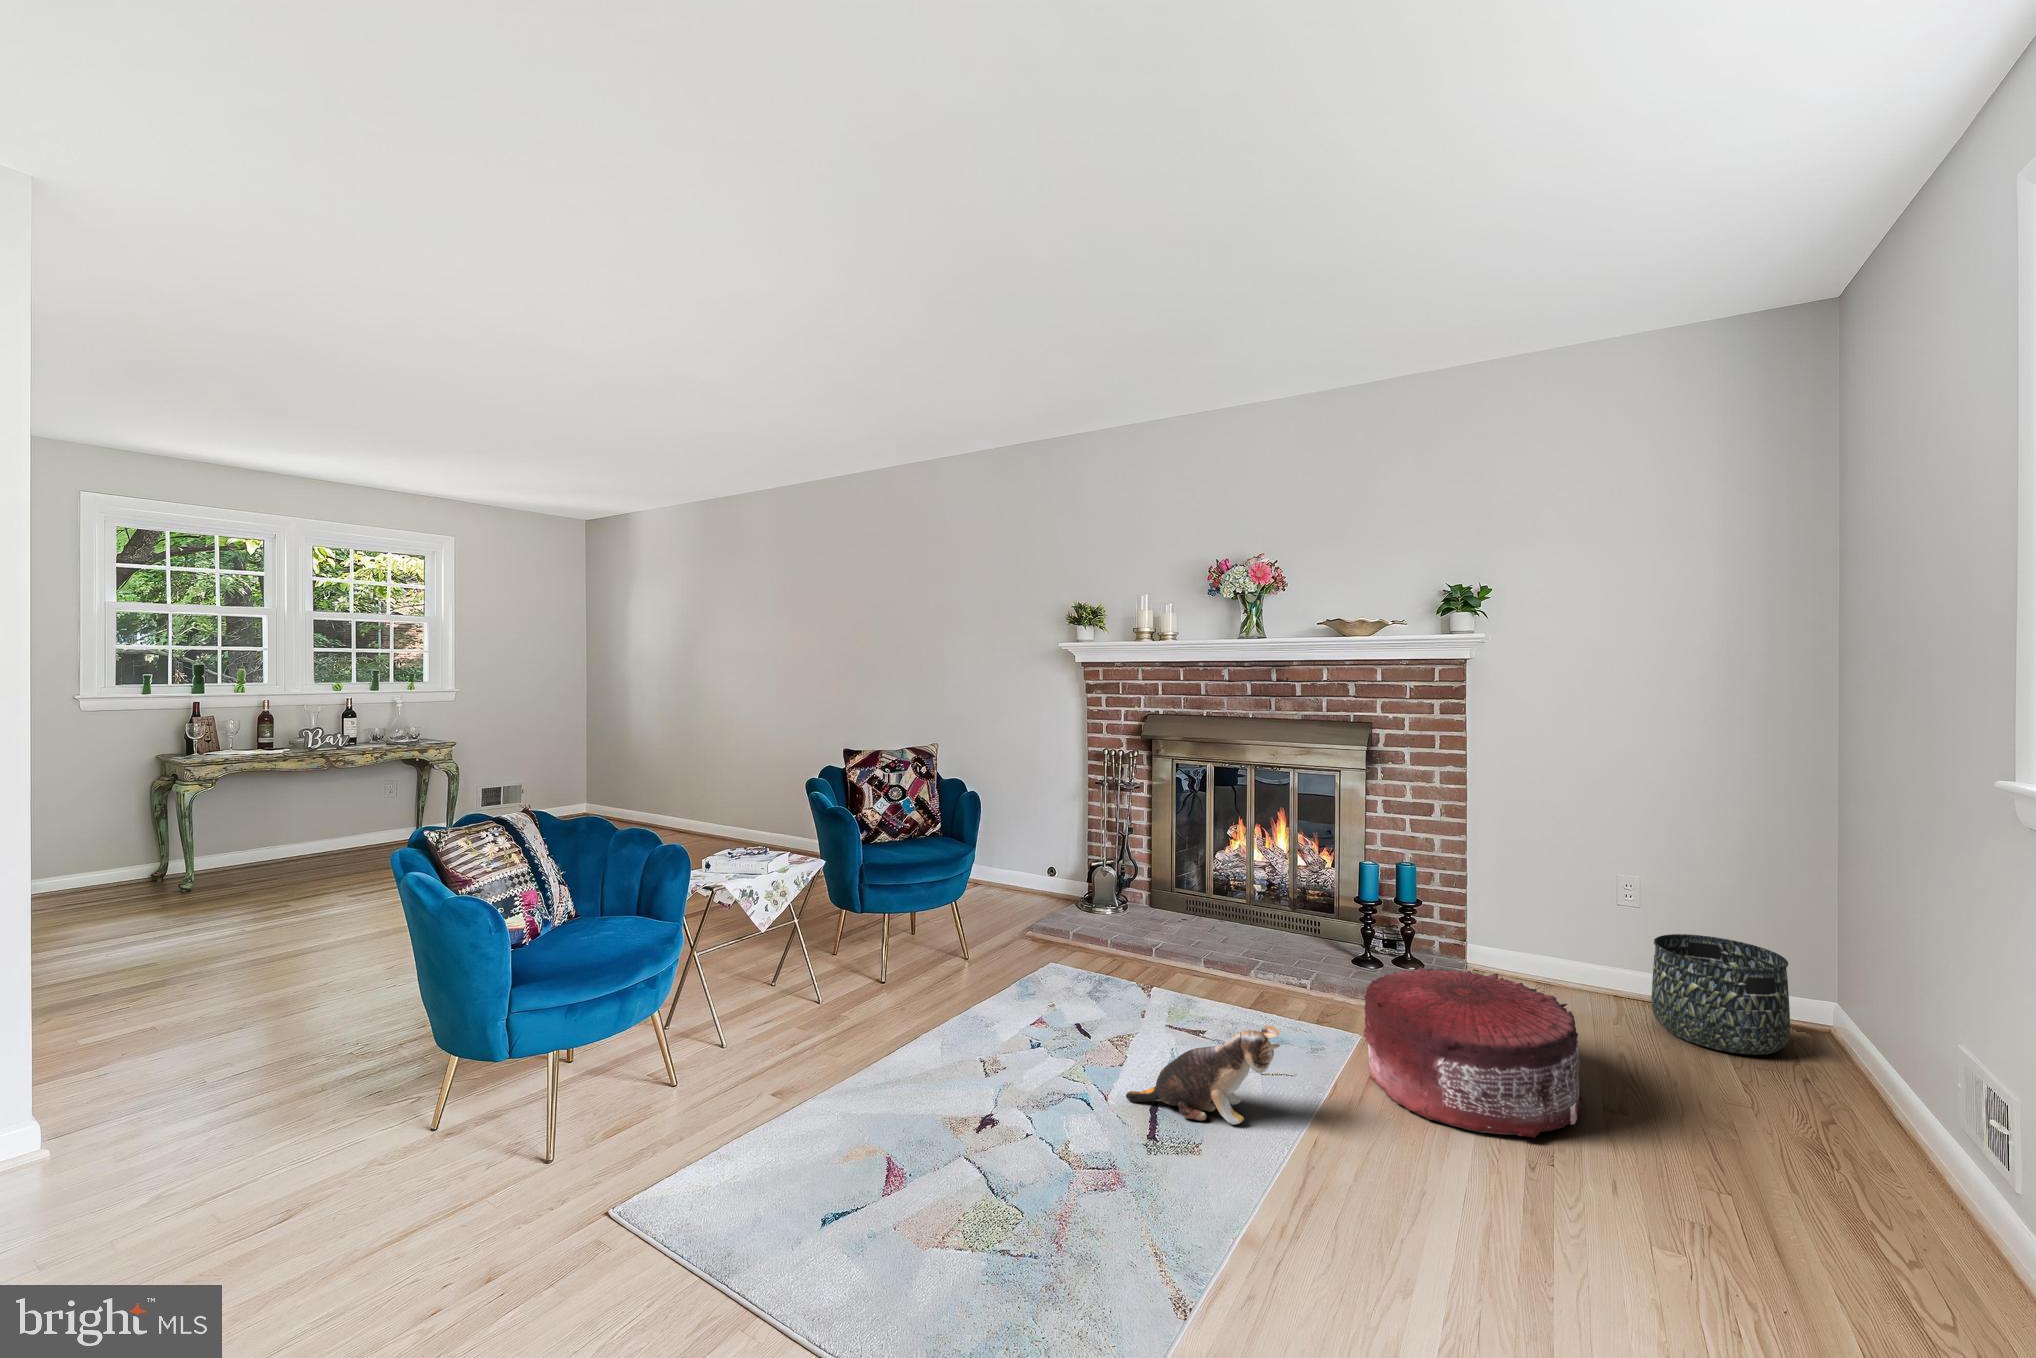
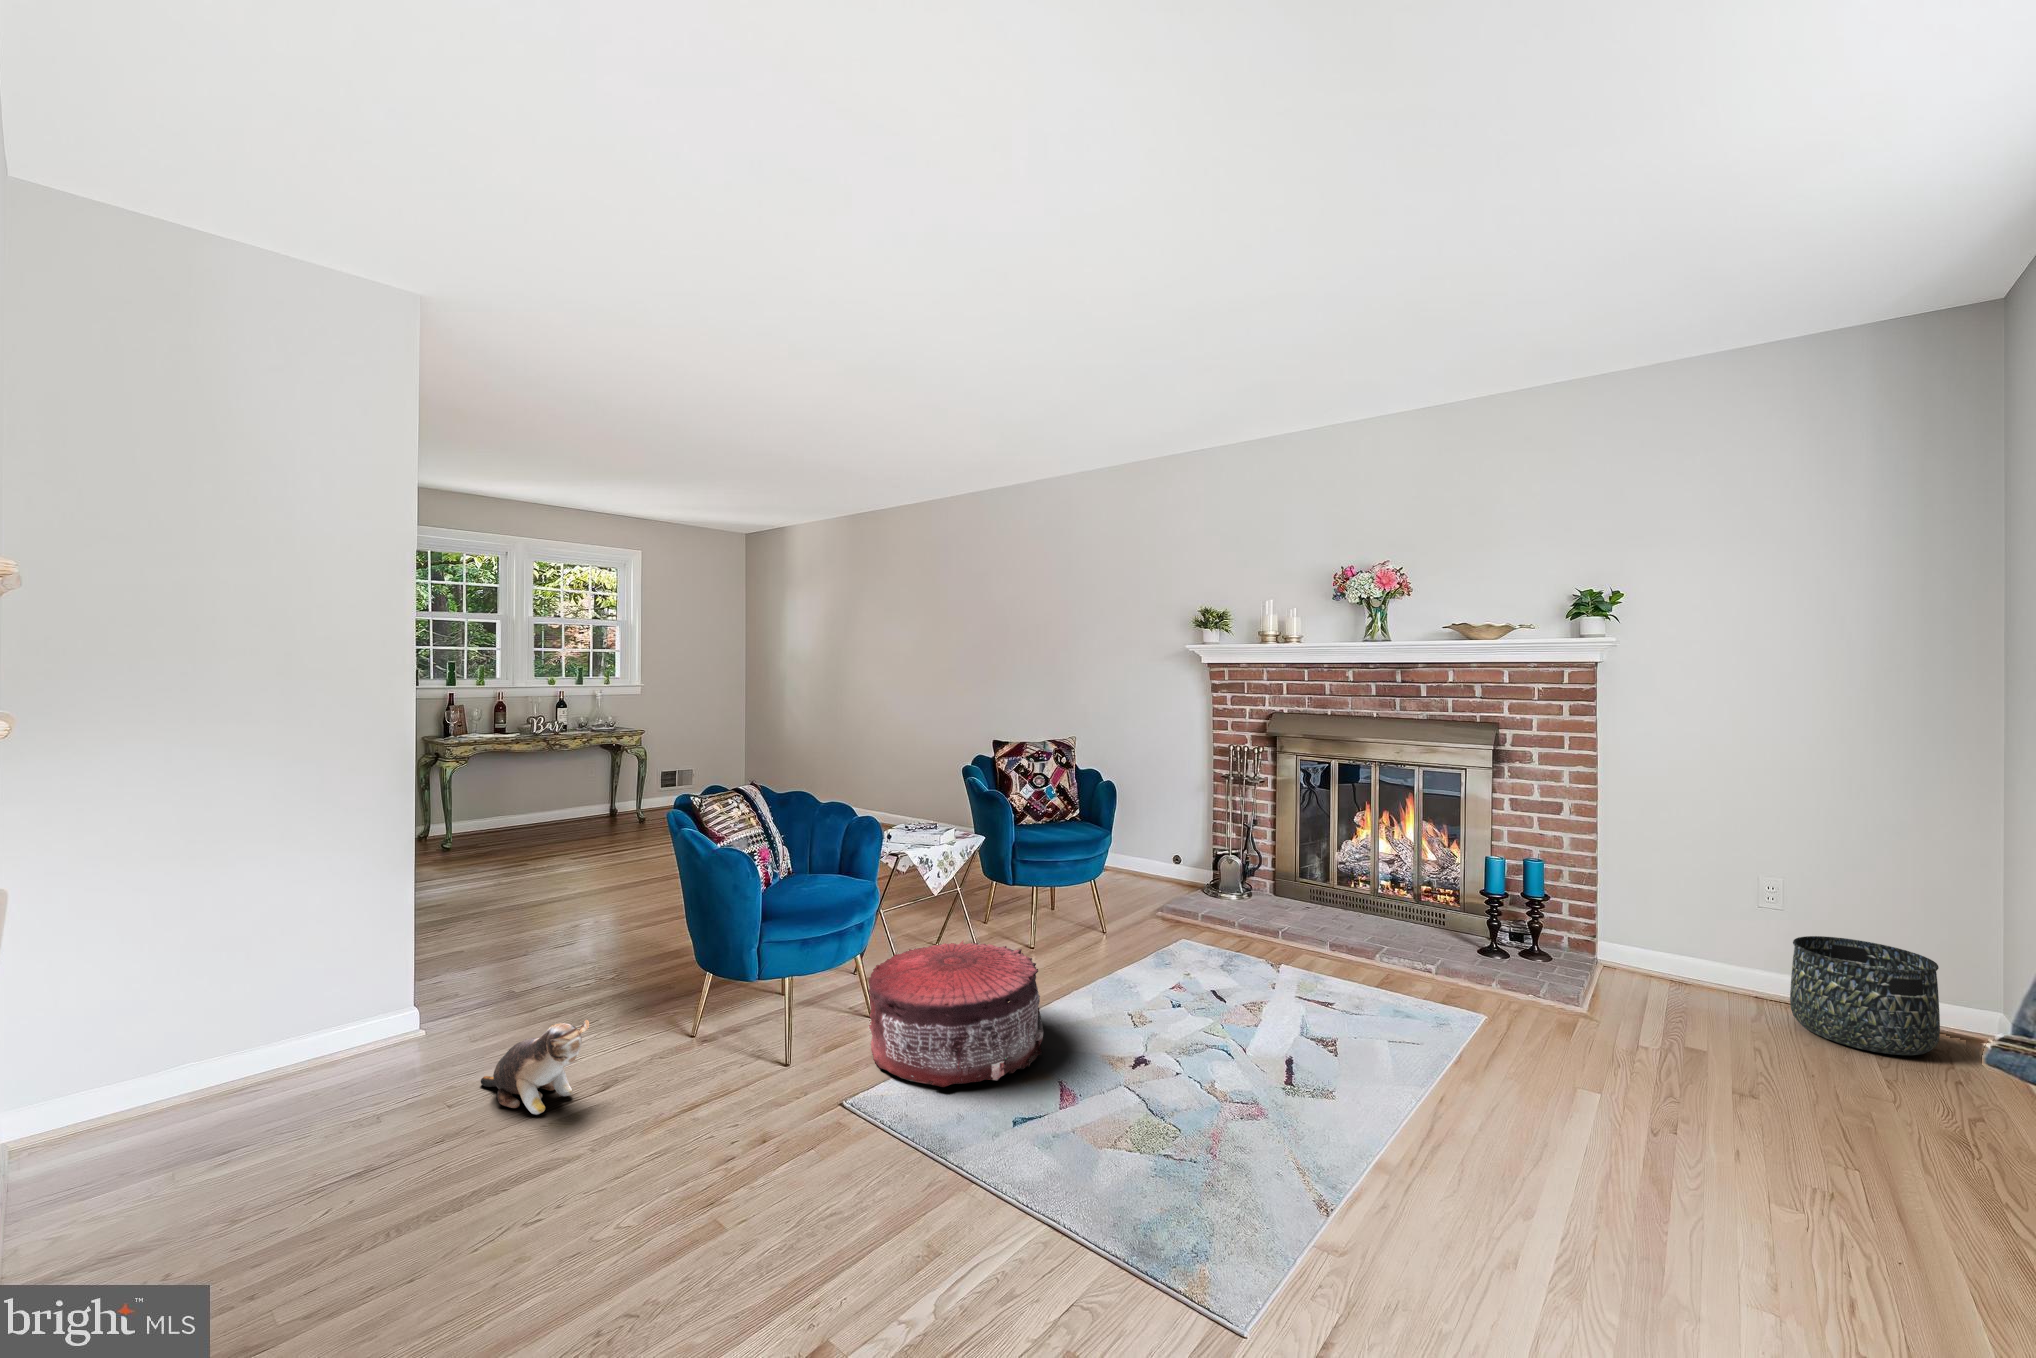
pouf: present [1364,967,1583,1138] -> present [868,941,1044,1087]
plush toy: present [1126,1025,1280,1125] -> present [481,1020,589,1115]

